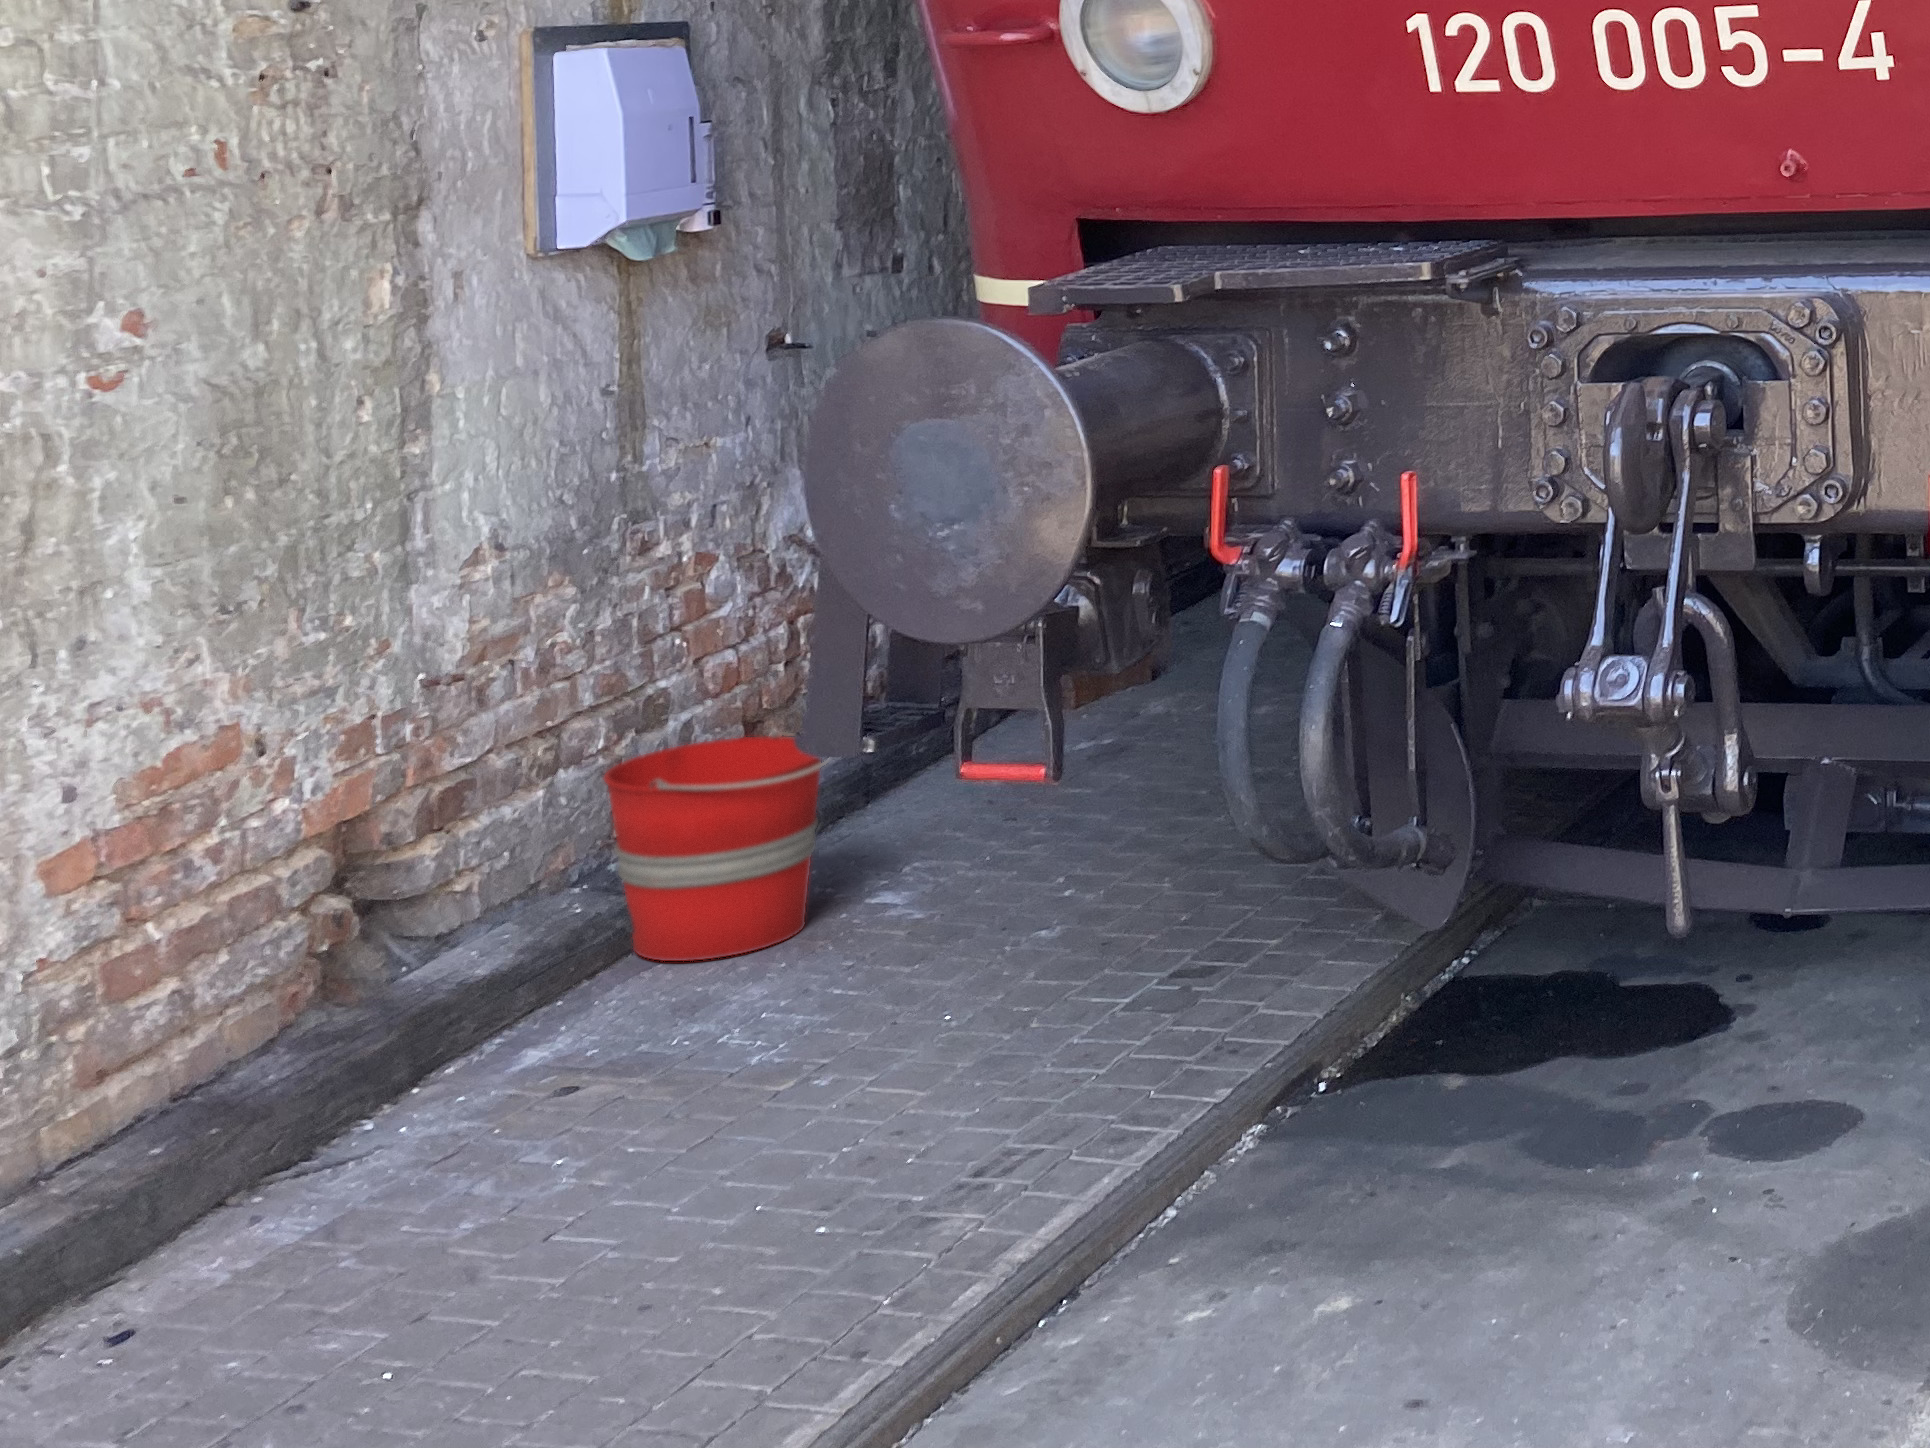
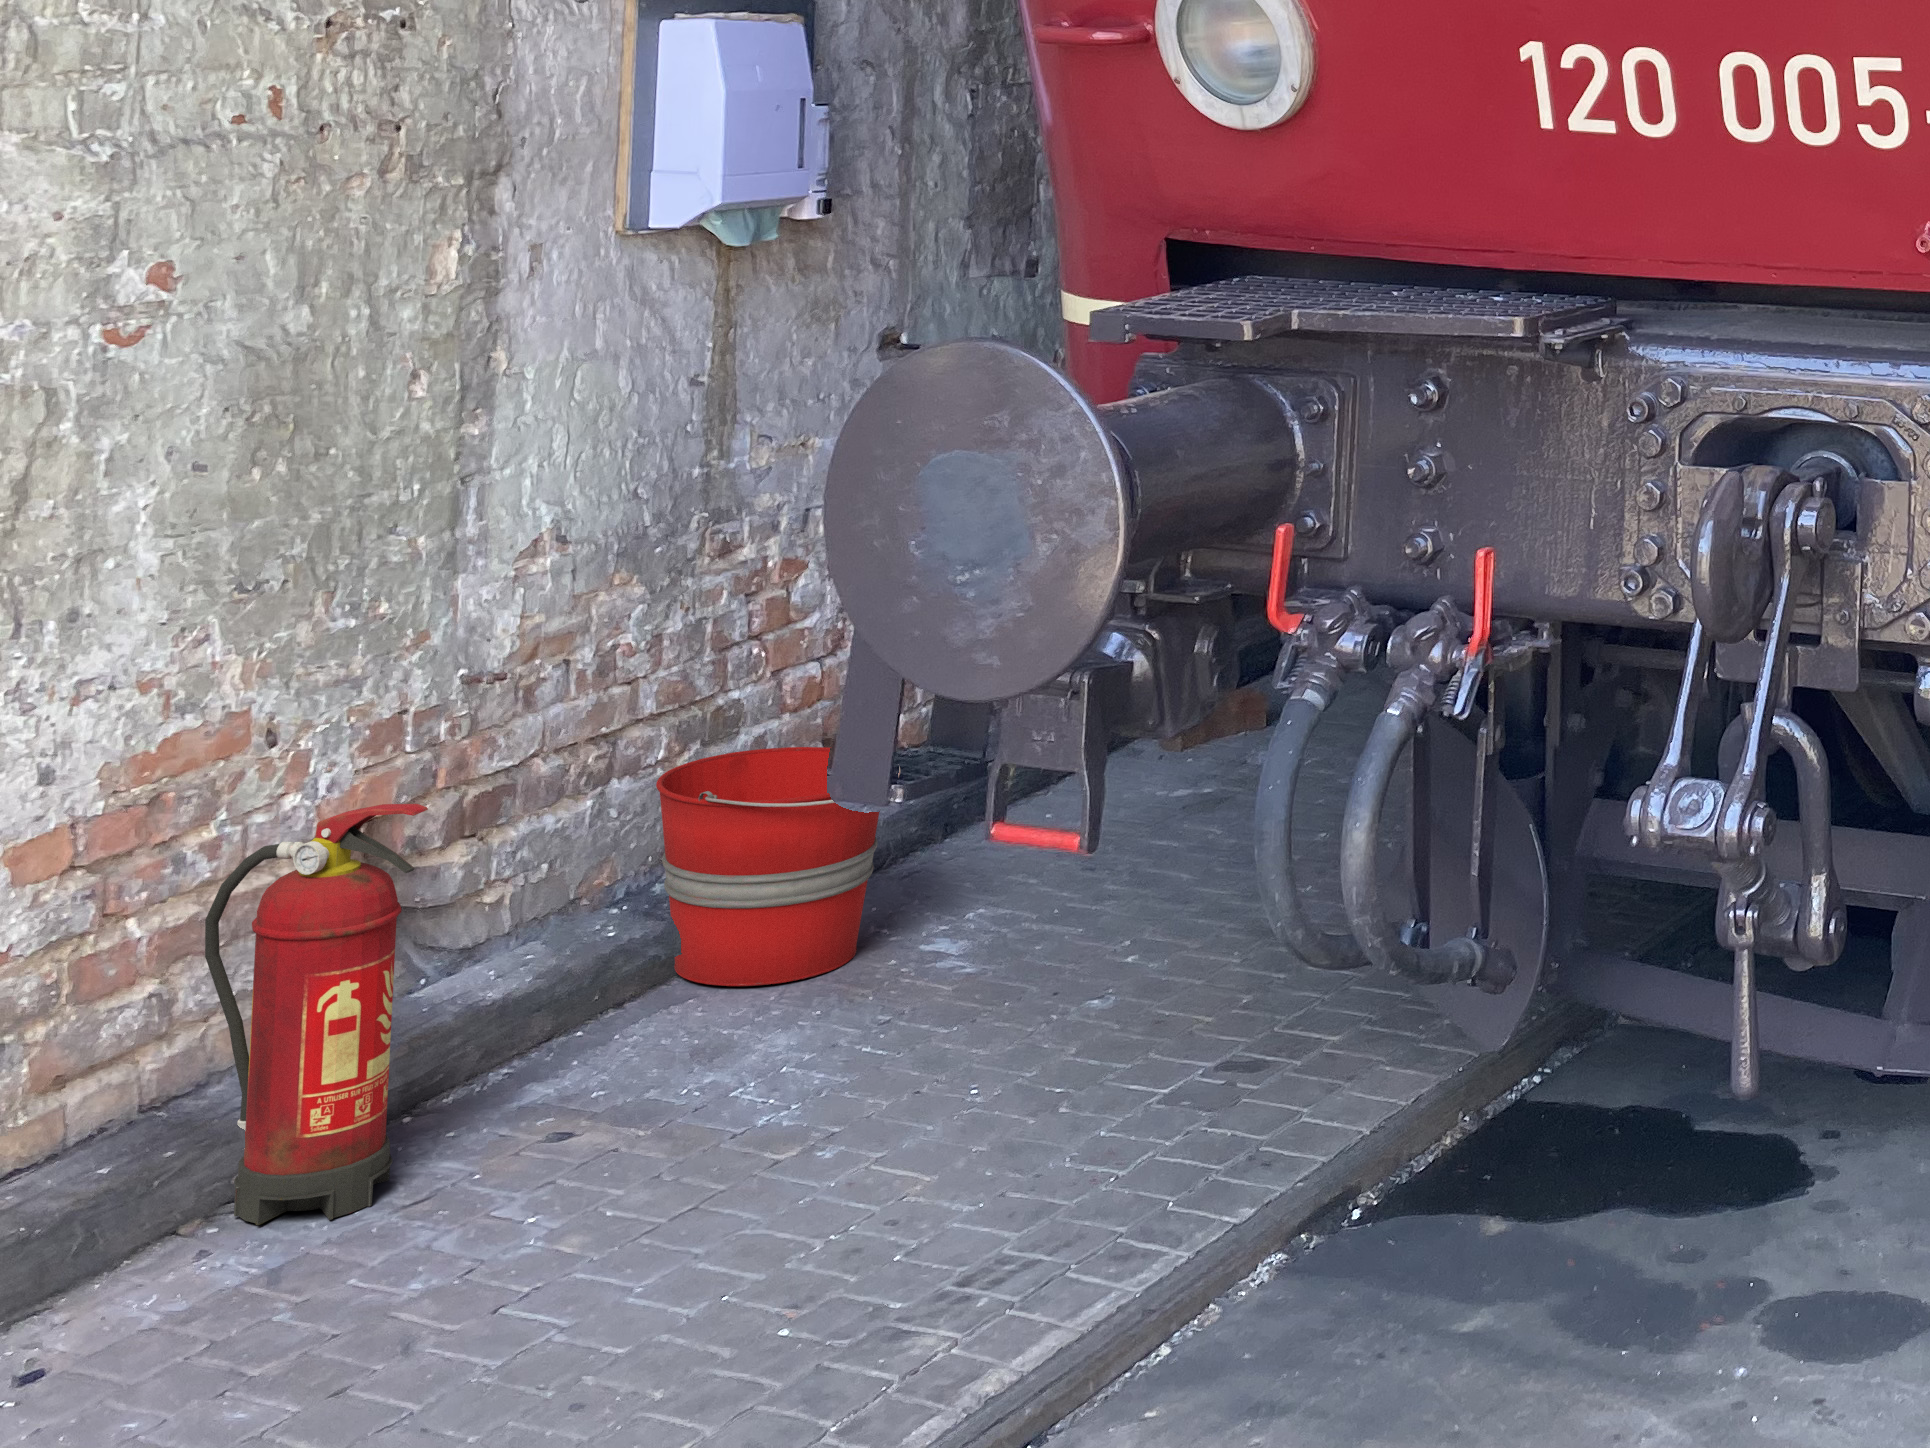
fire extinguisher: none [222,792,429,1189] -> present [205,804,428,1225]

